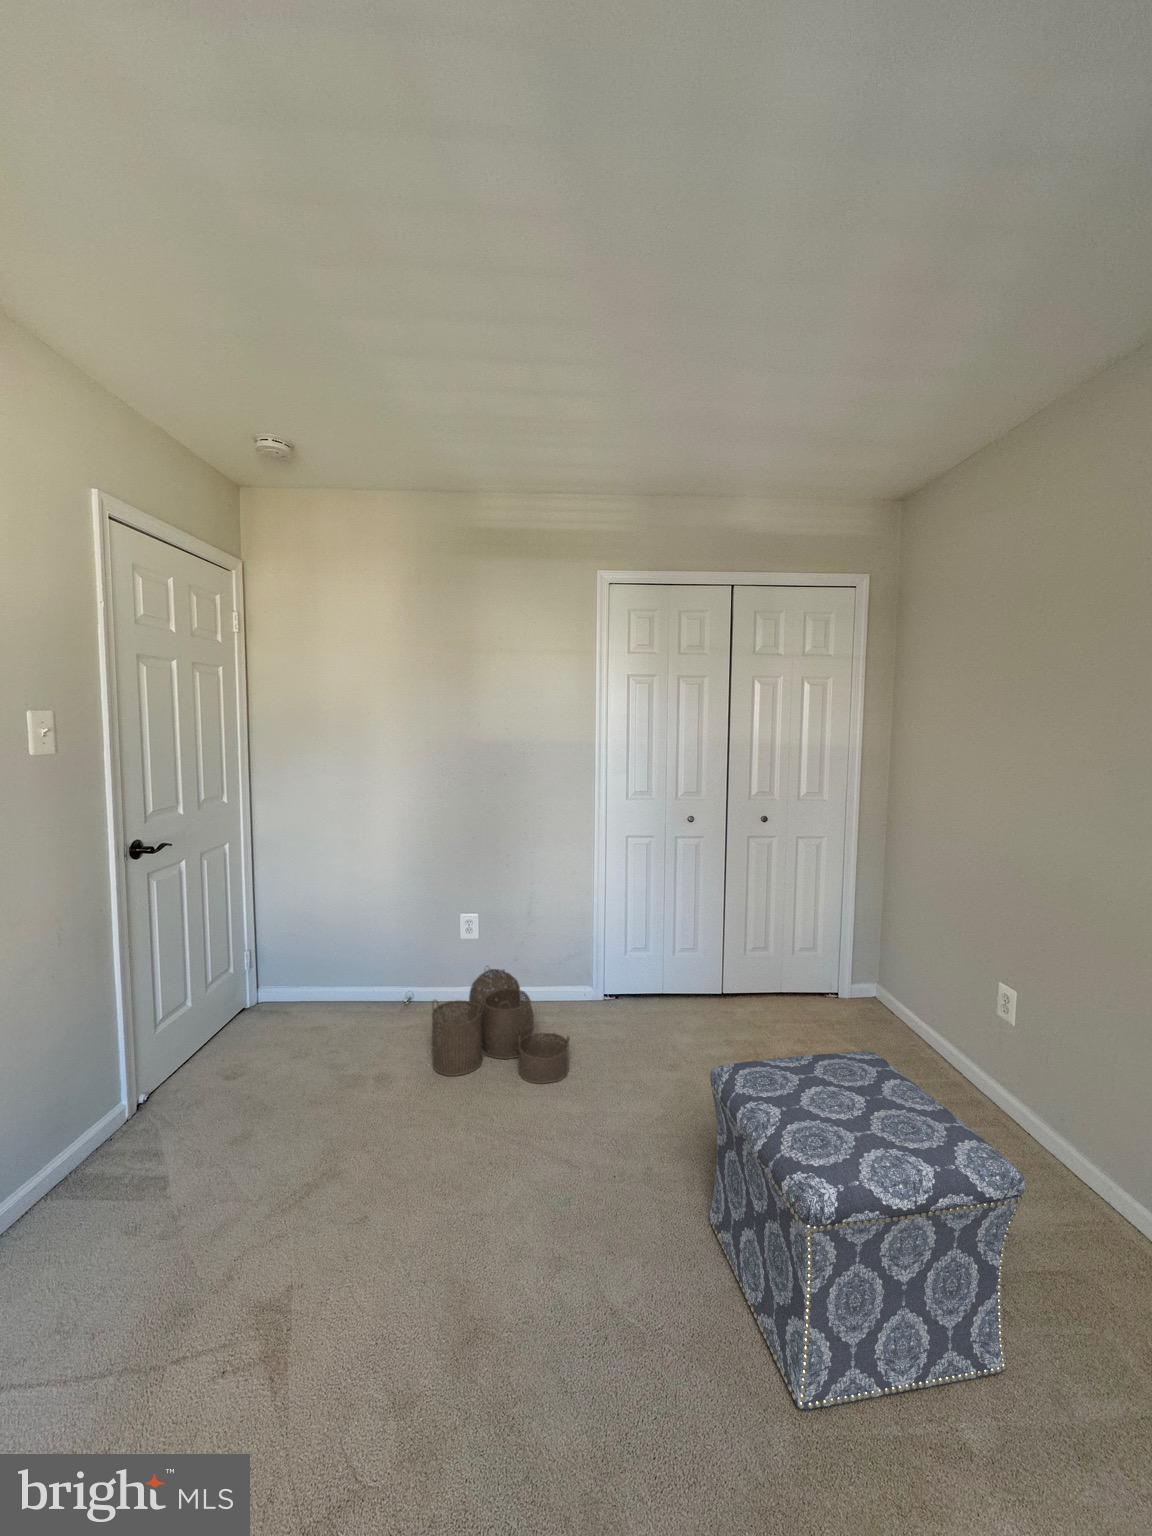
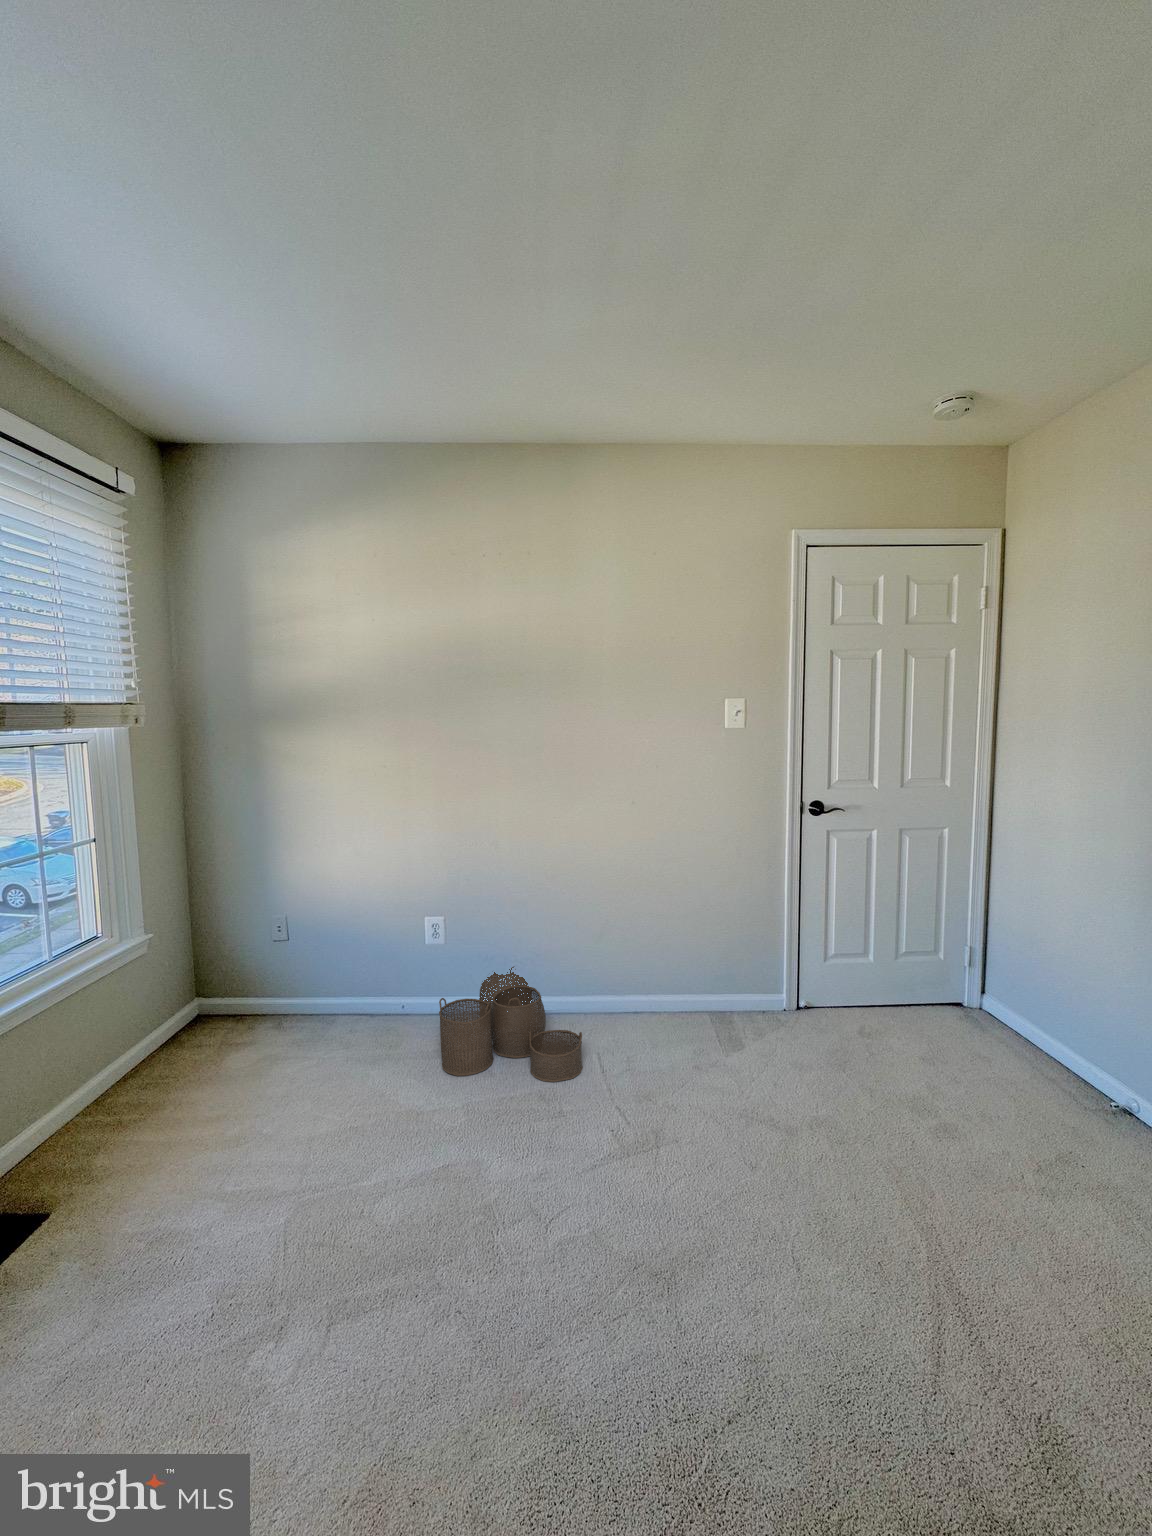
ottoman: present [709,1051,1025,1409] -> none [724,1035,1060,1407]

